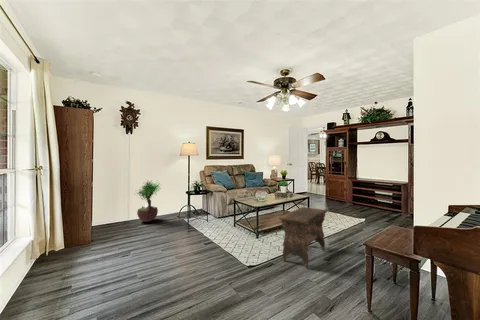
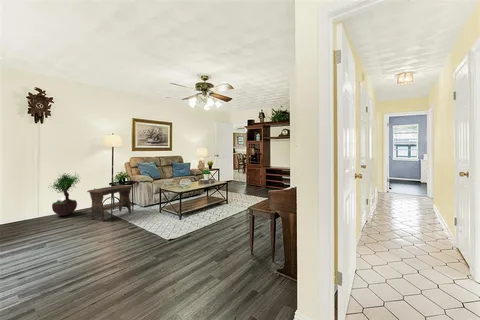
footstool: present [279,207,327,268] -> present [87,185,133,221]

